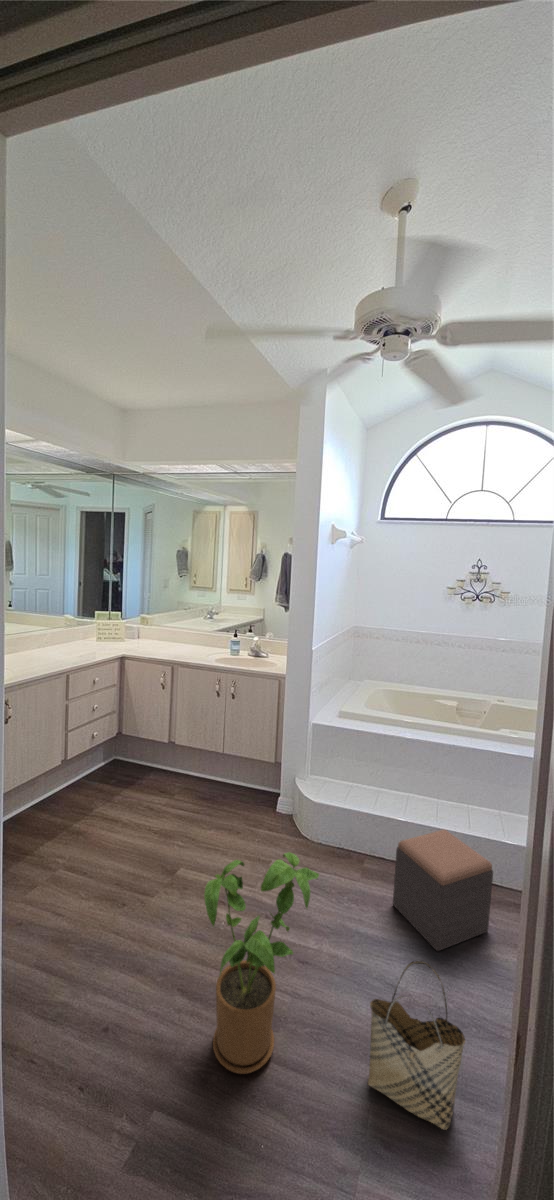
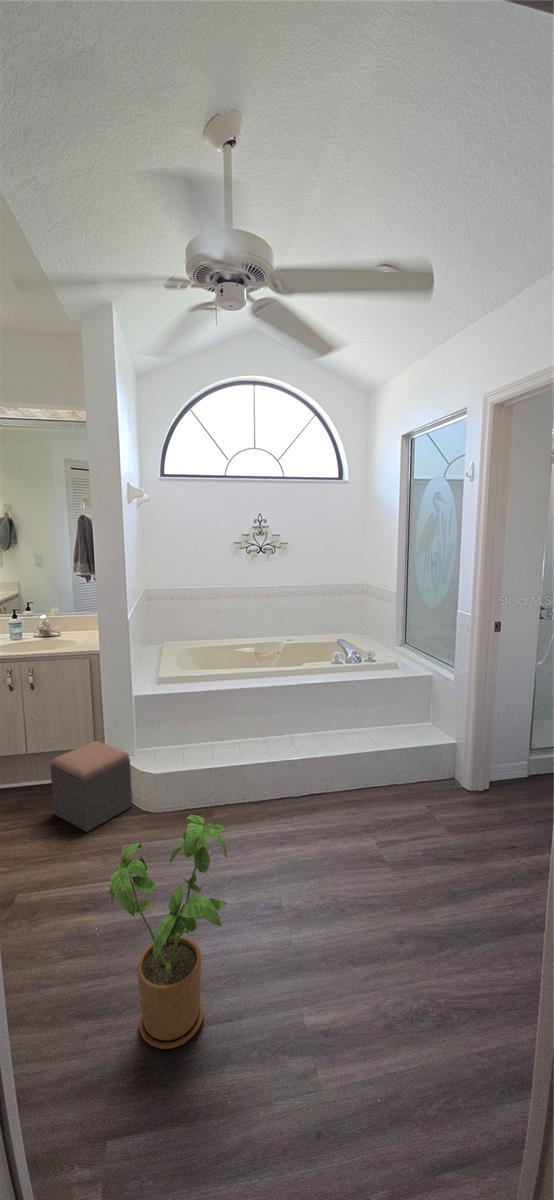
footstool: present [393,830,493,951] -> present [50,741,132,832]
woven basket: present [368,961,465,1130] -> none [287,863,366,988]

